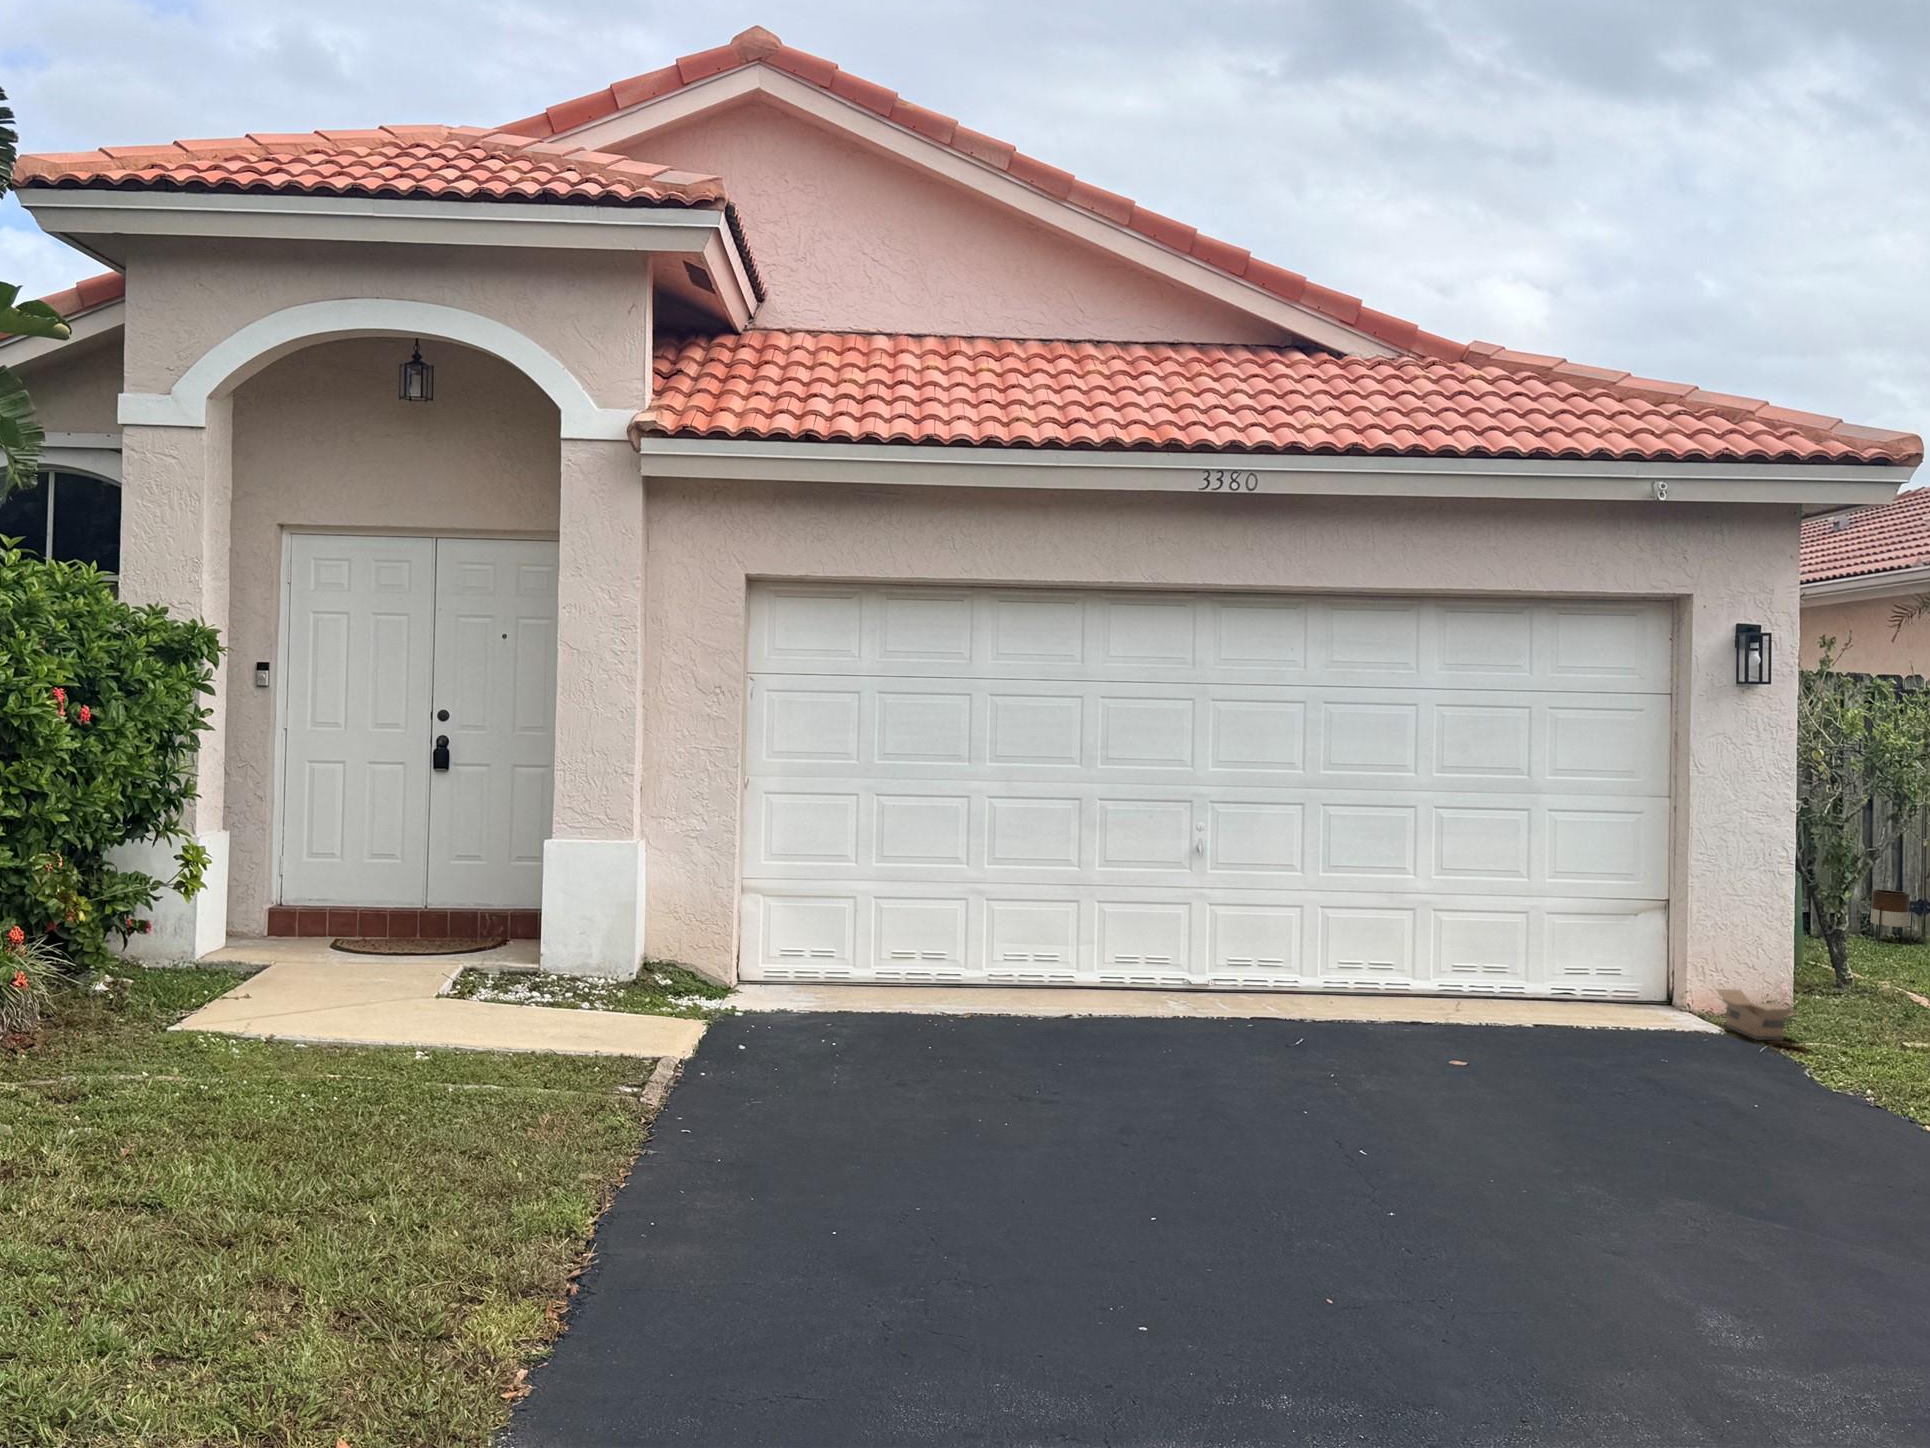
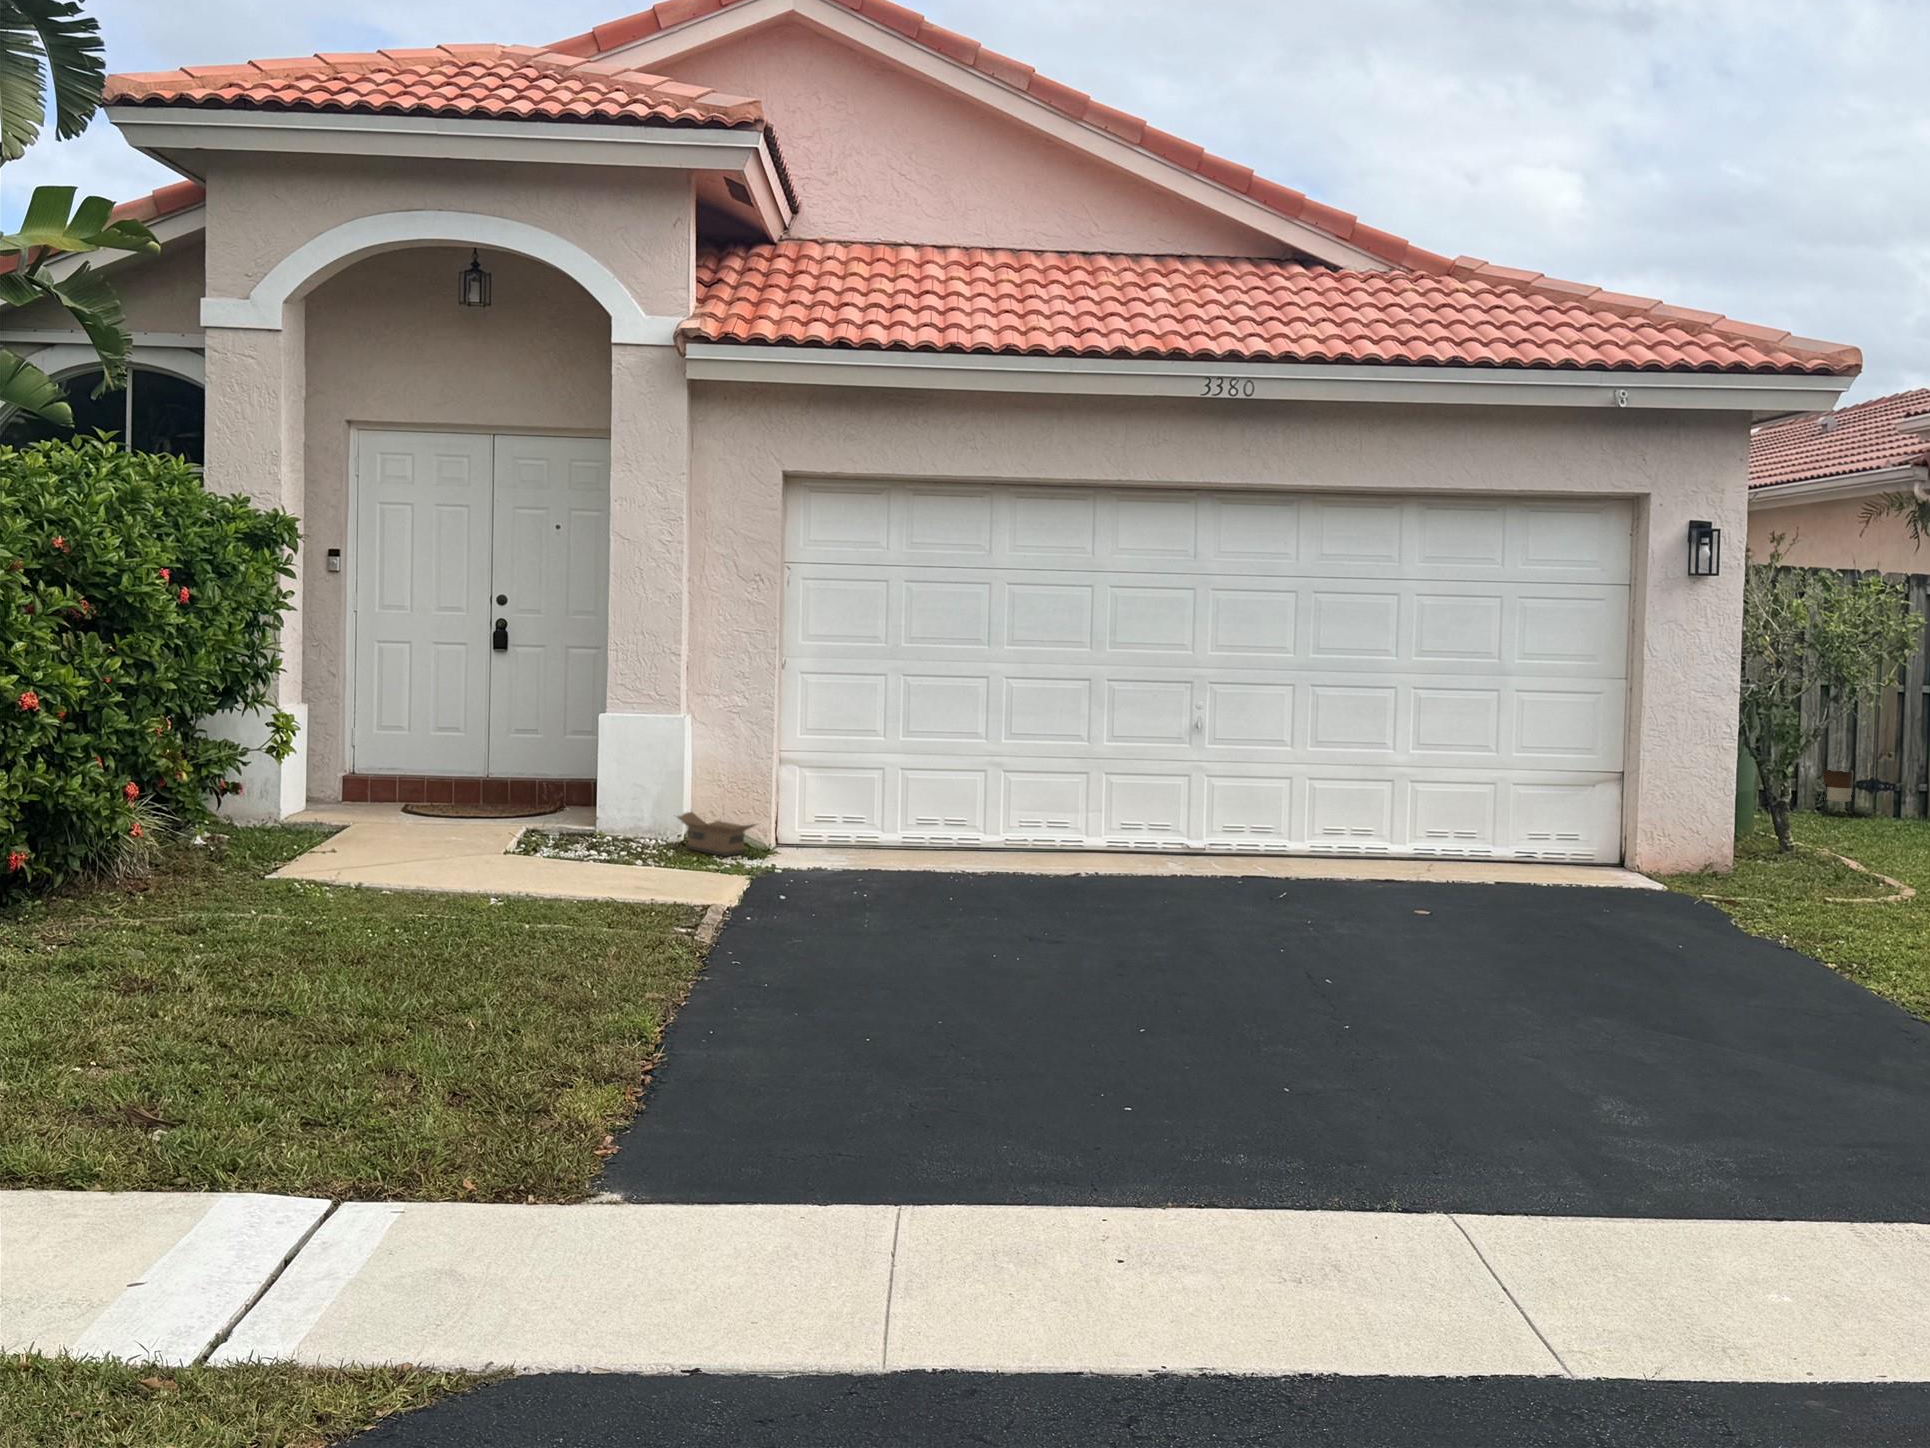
cardboard box: present [1716,989,1798,1040] -> present [674,812,756,856]

